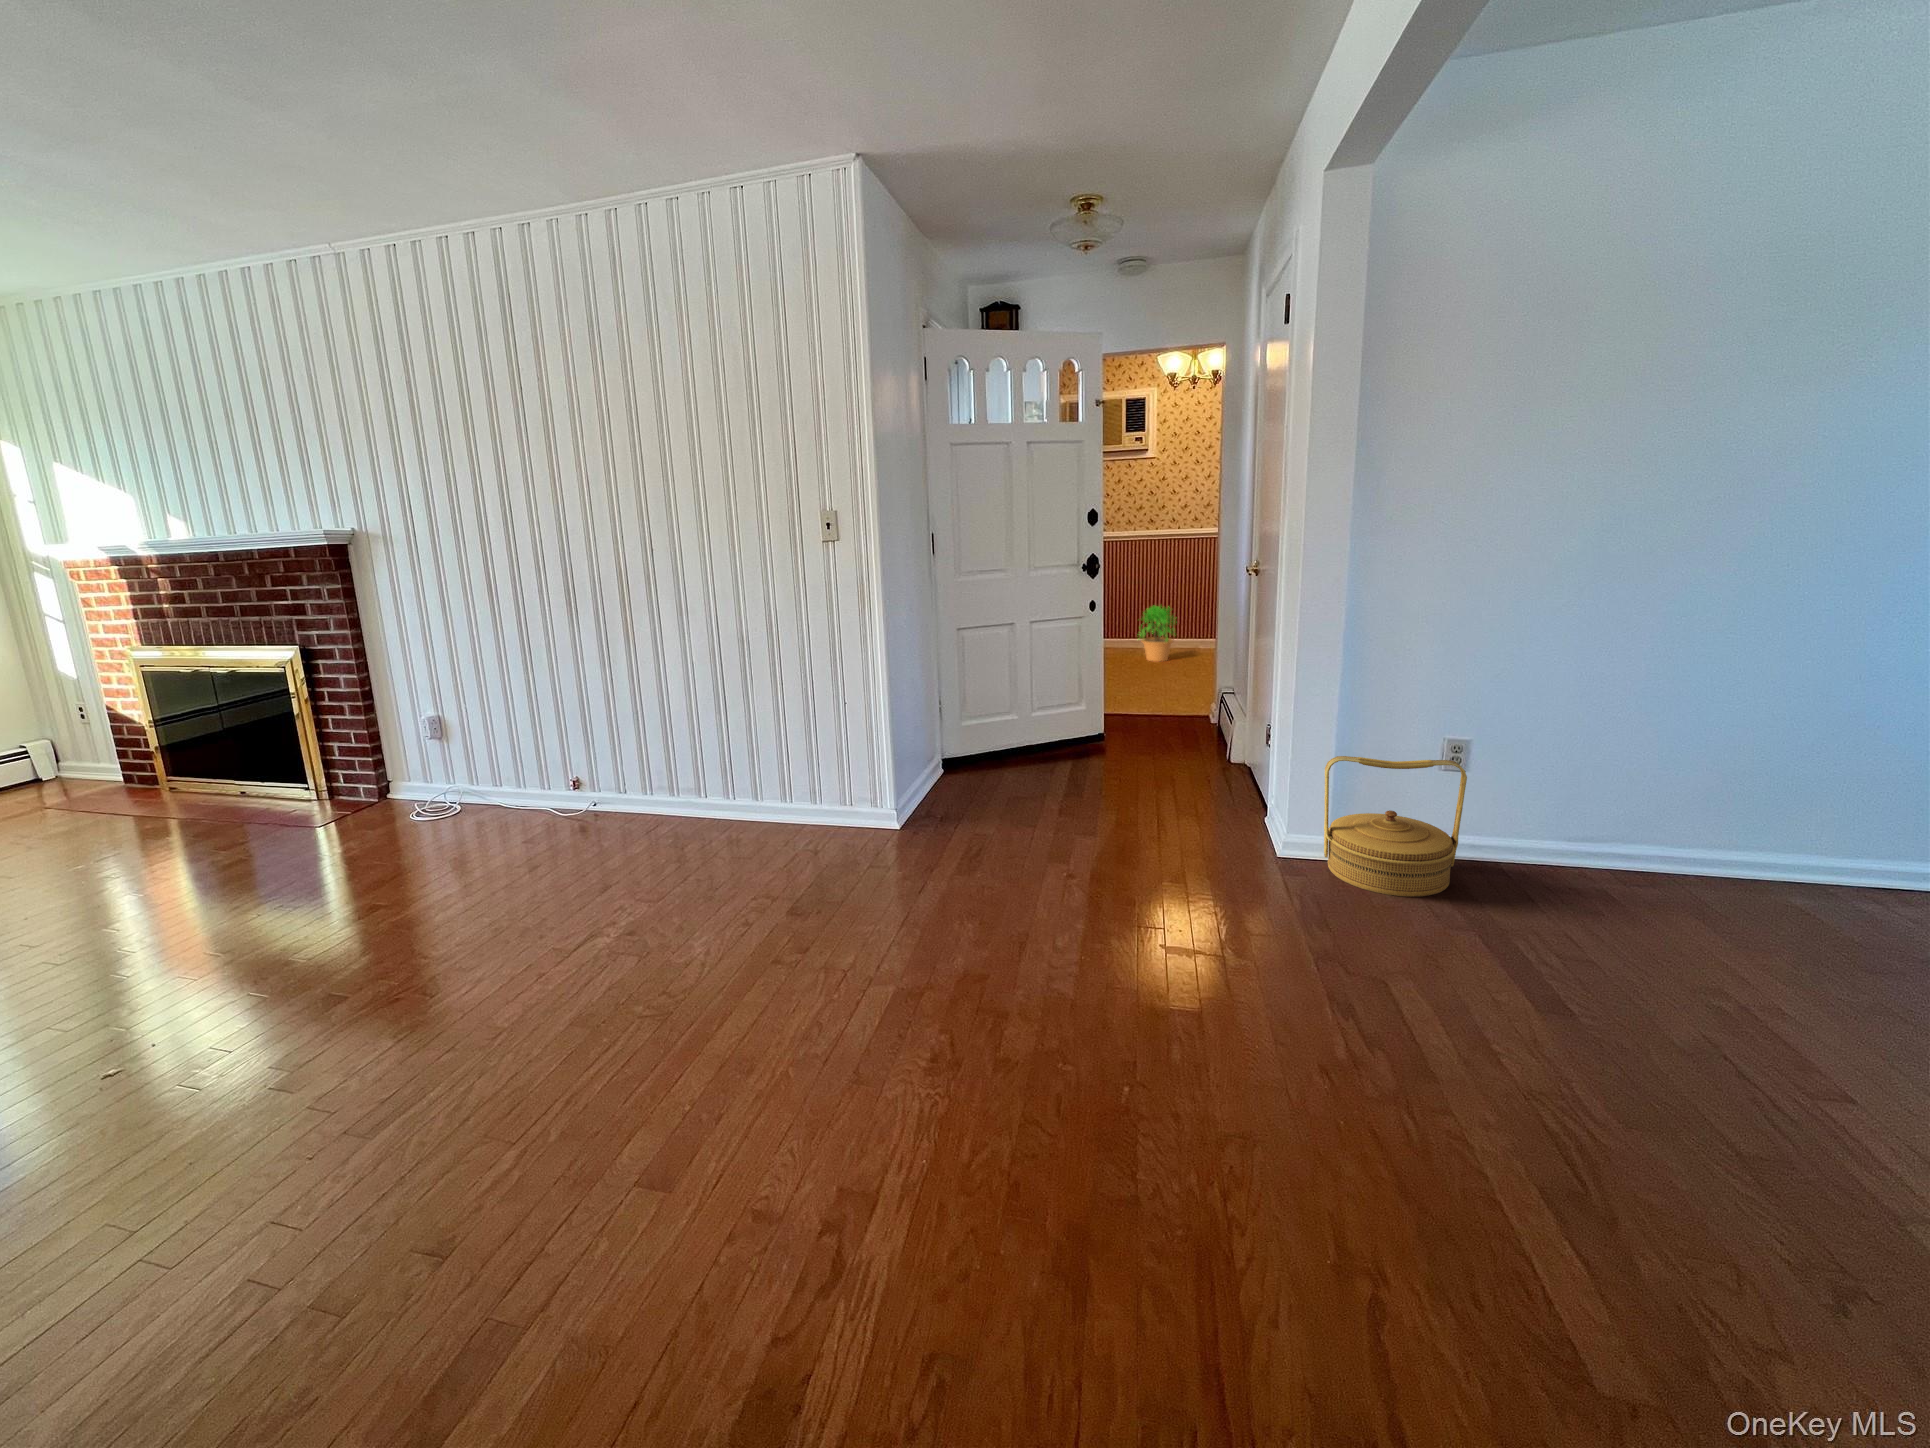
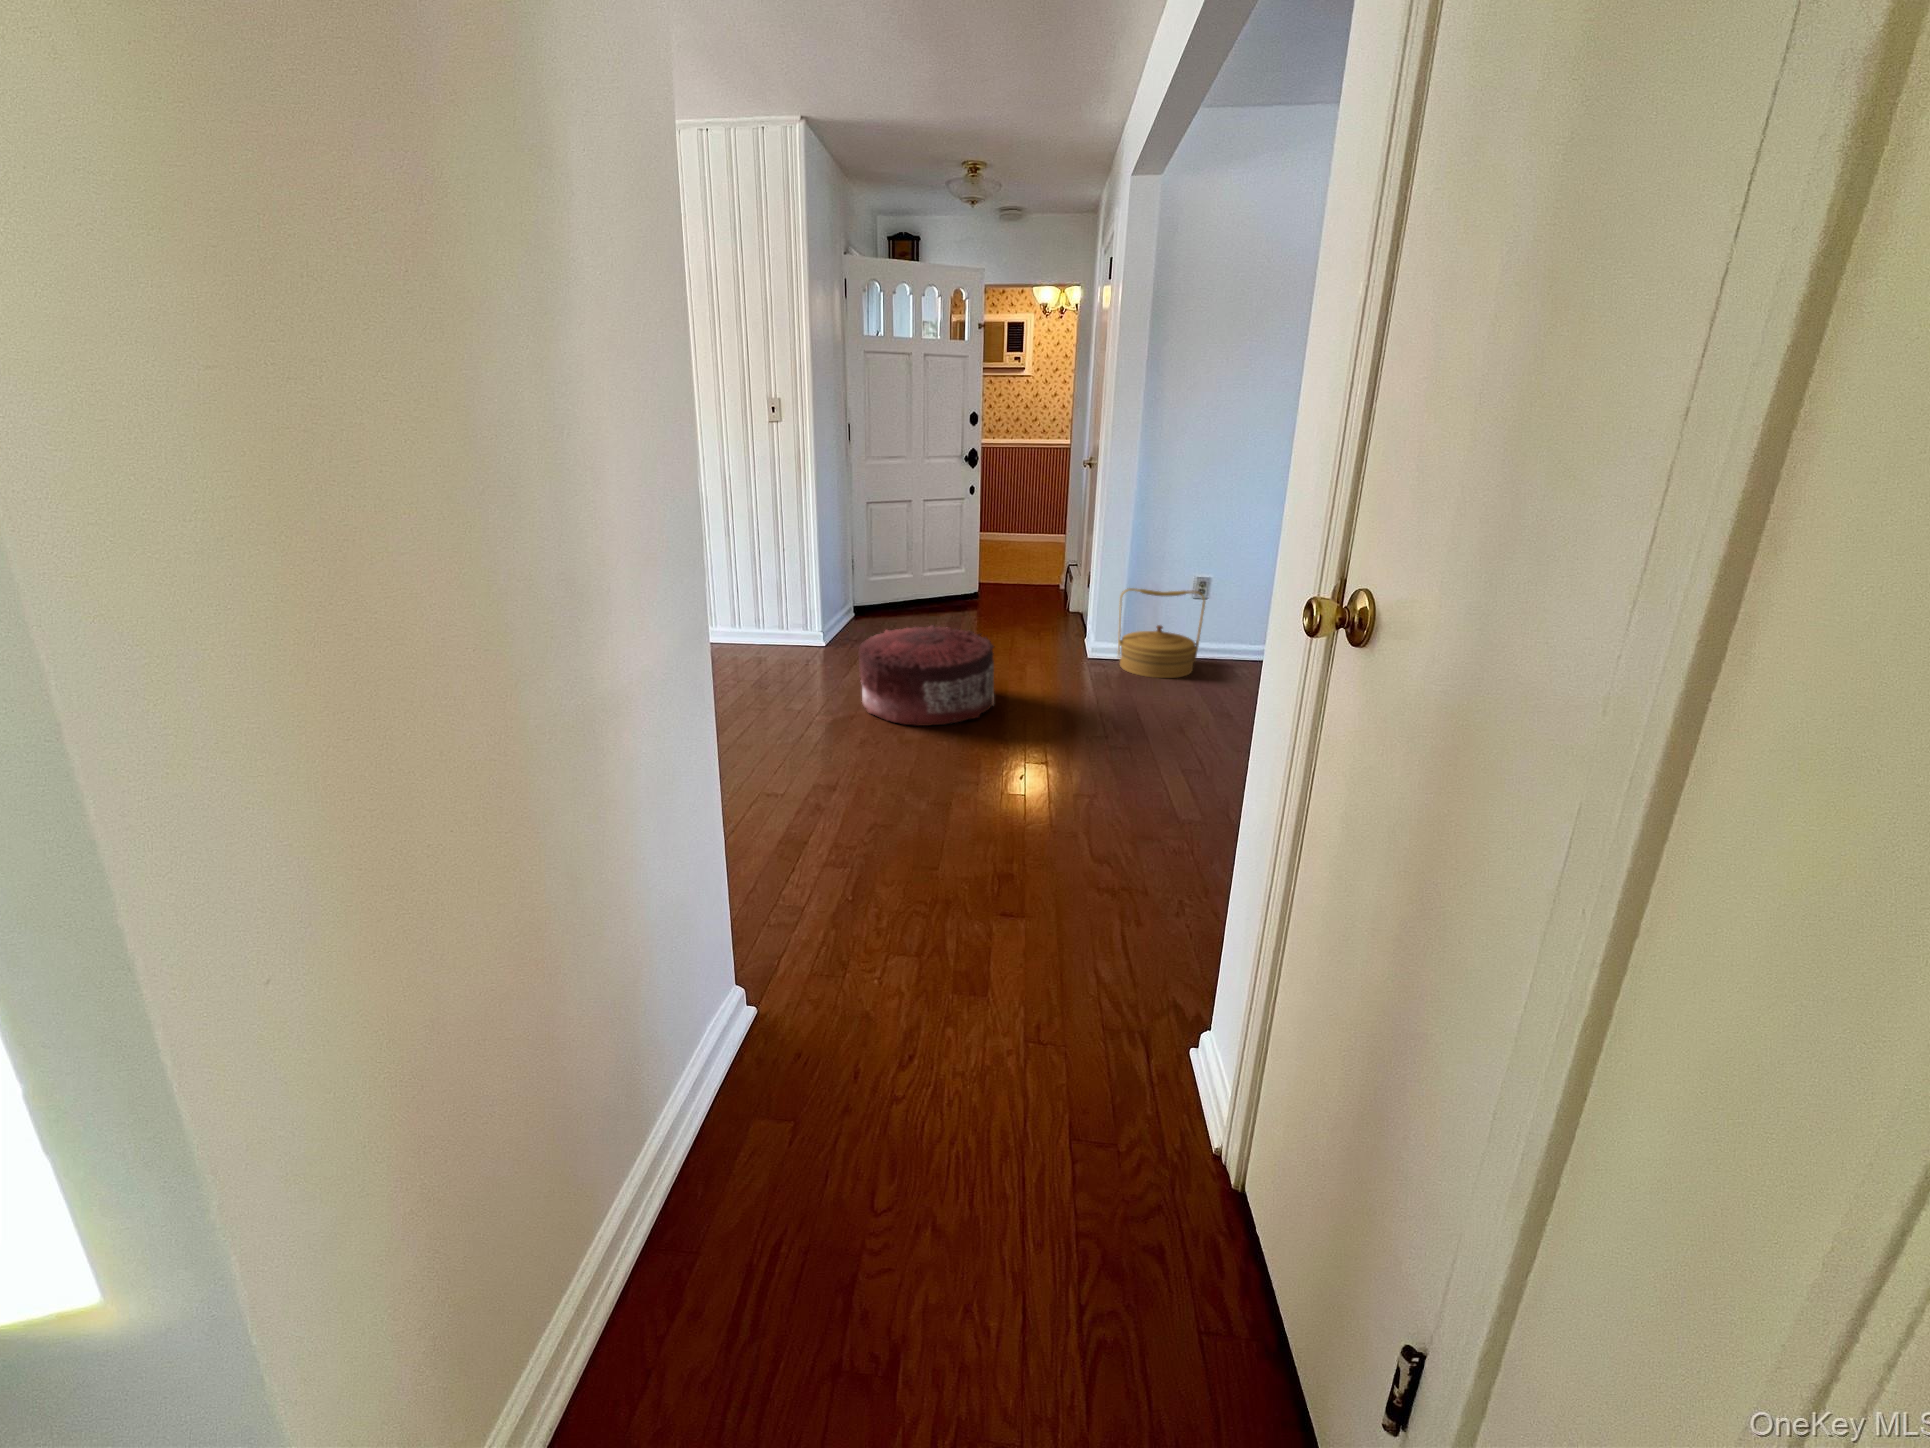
potted plant: present [1138,606,1175,662] -> none [1009,501,1044,550]
pouf: none [936,820,1145,1003] -> present [859,625,994,726]

